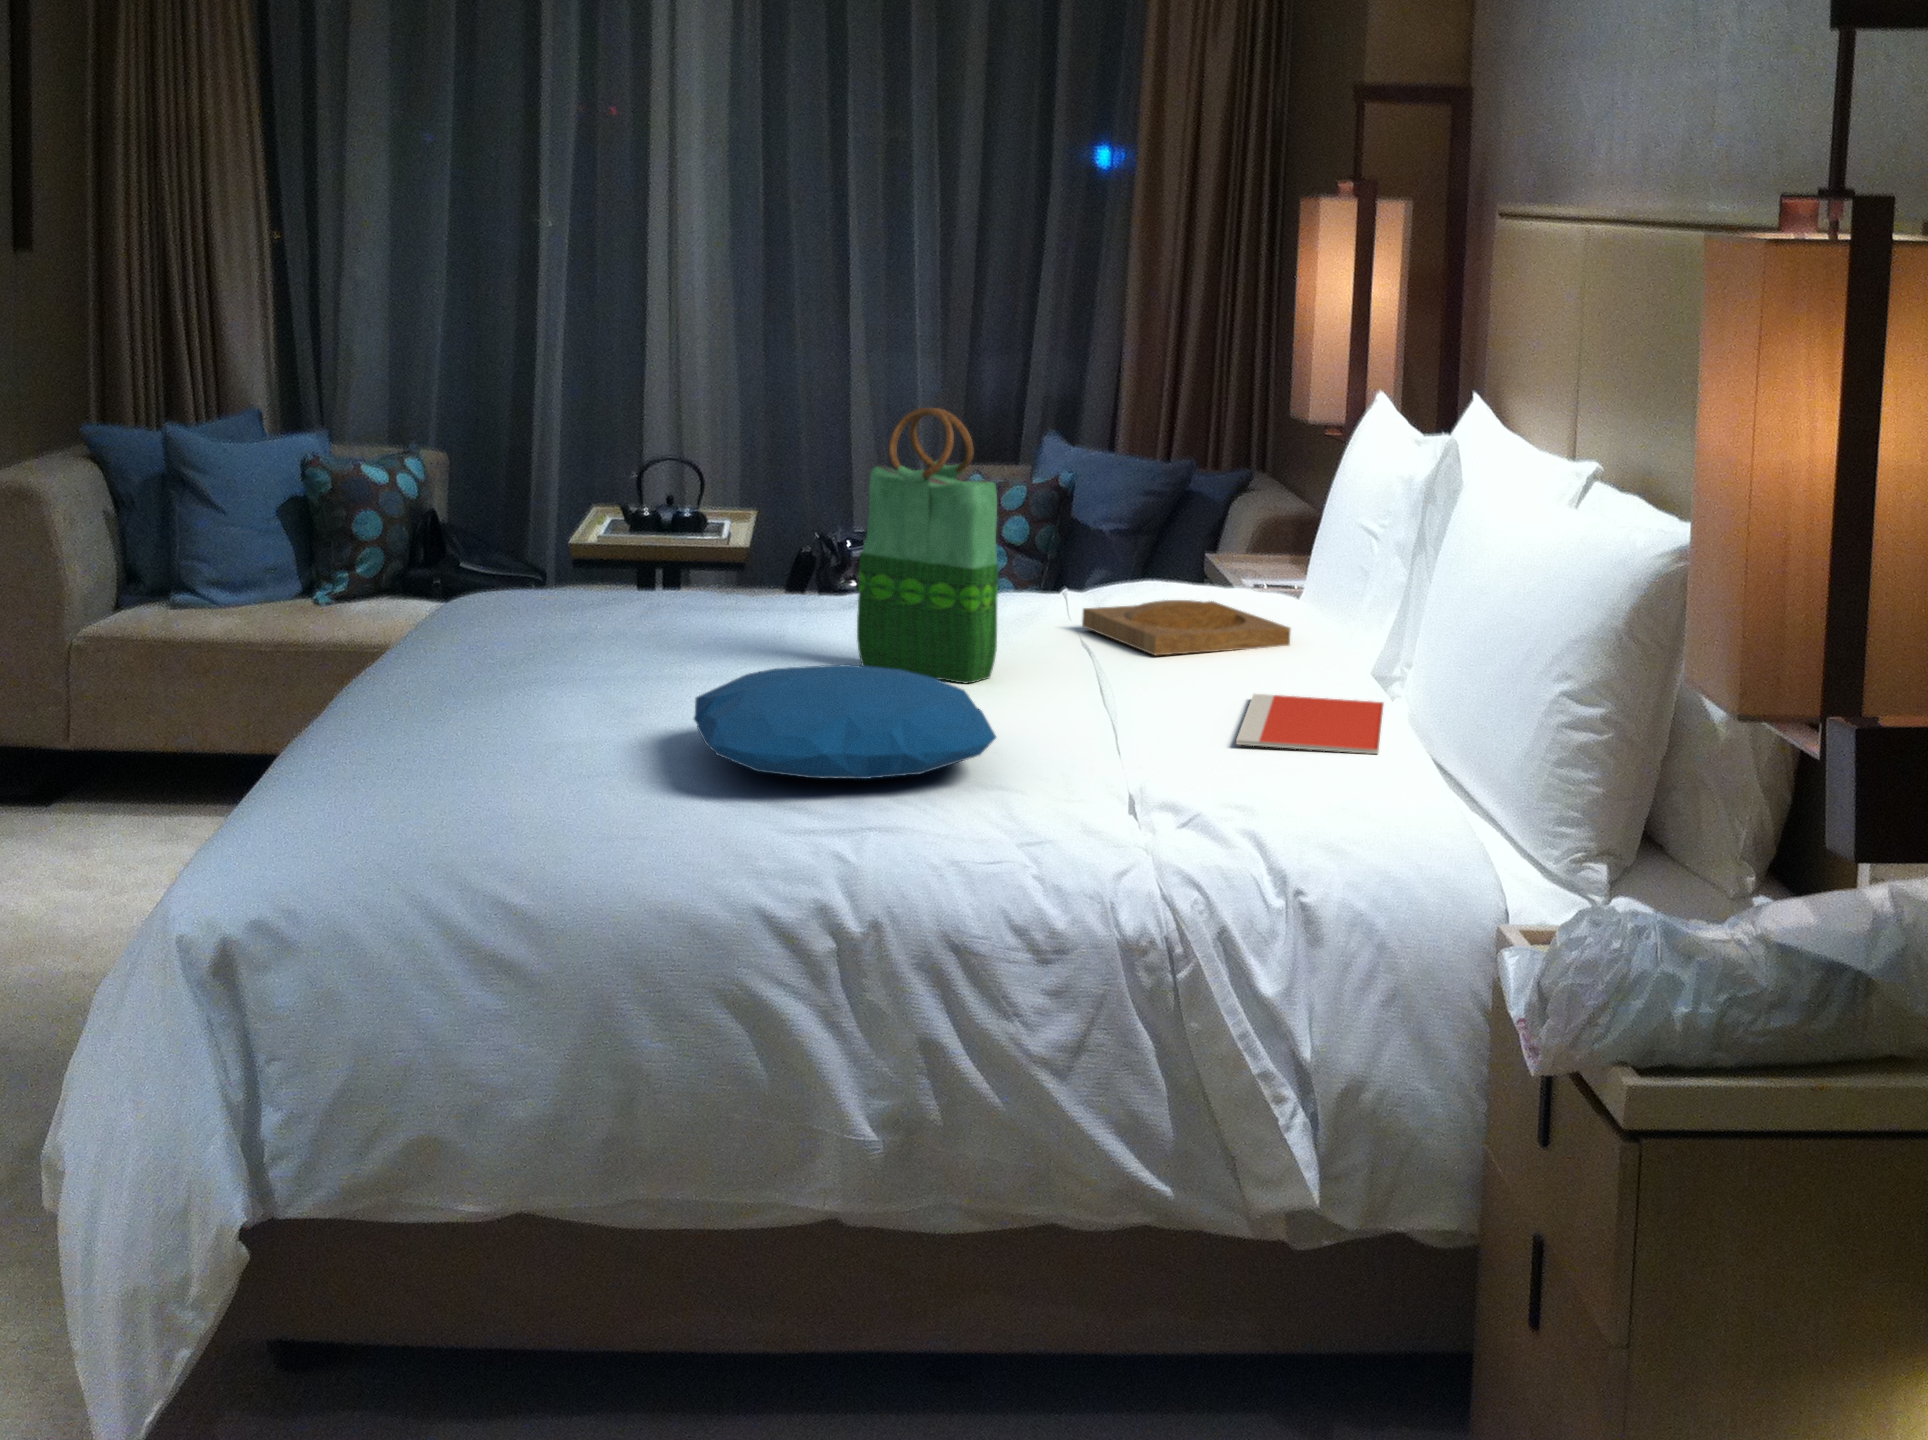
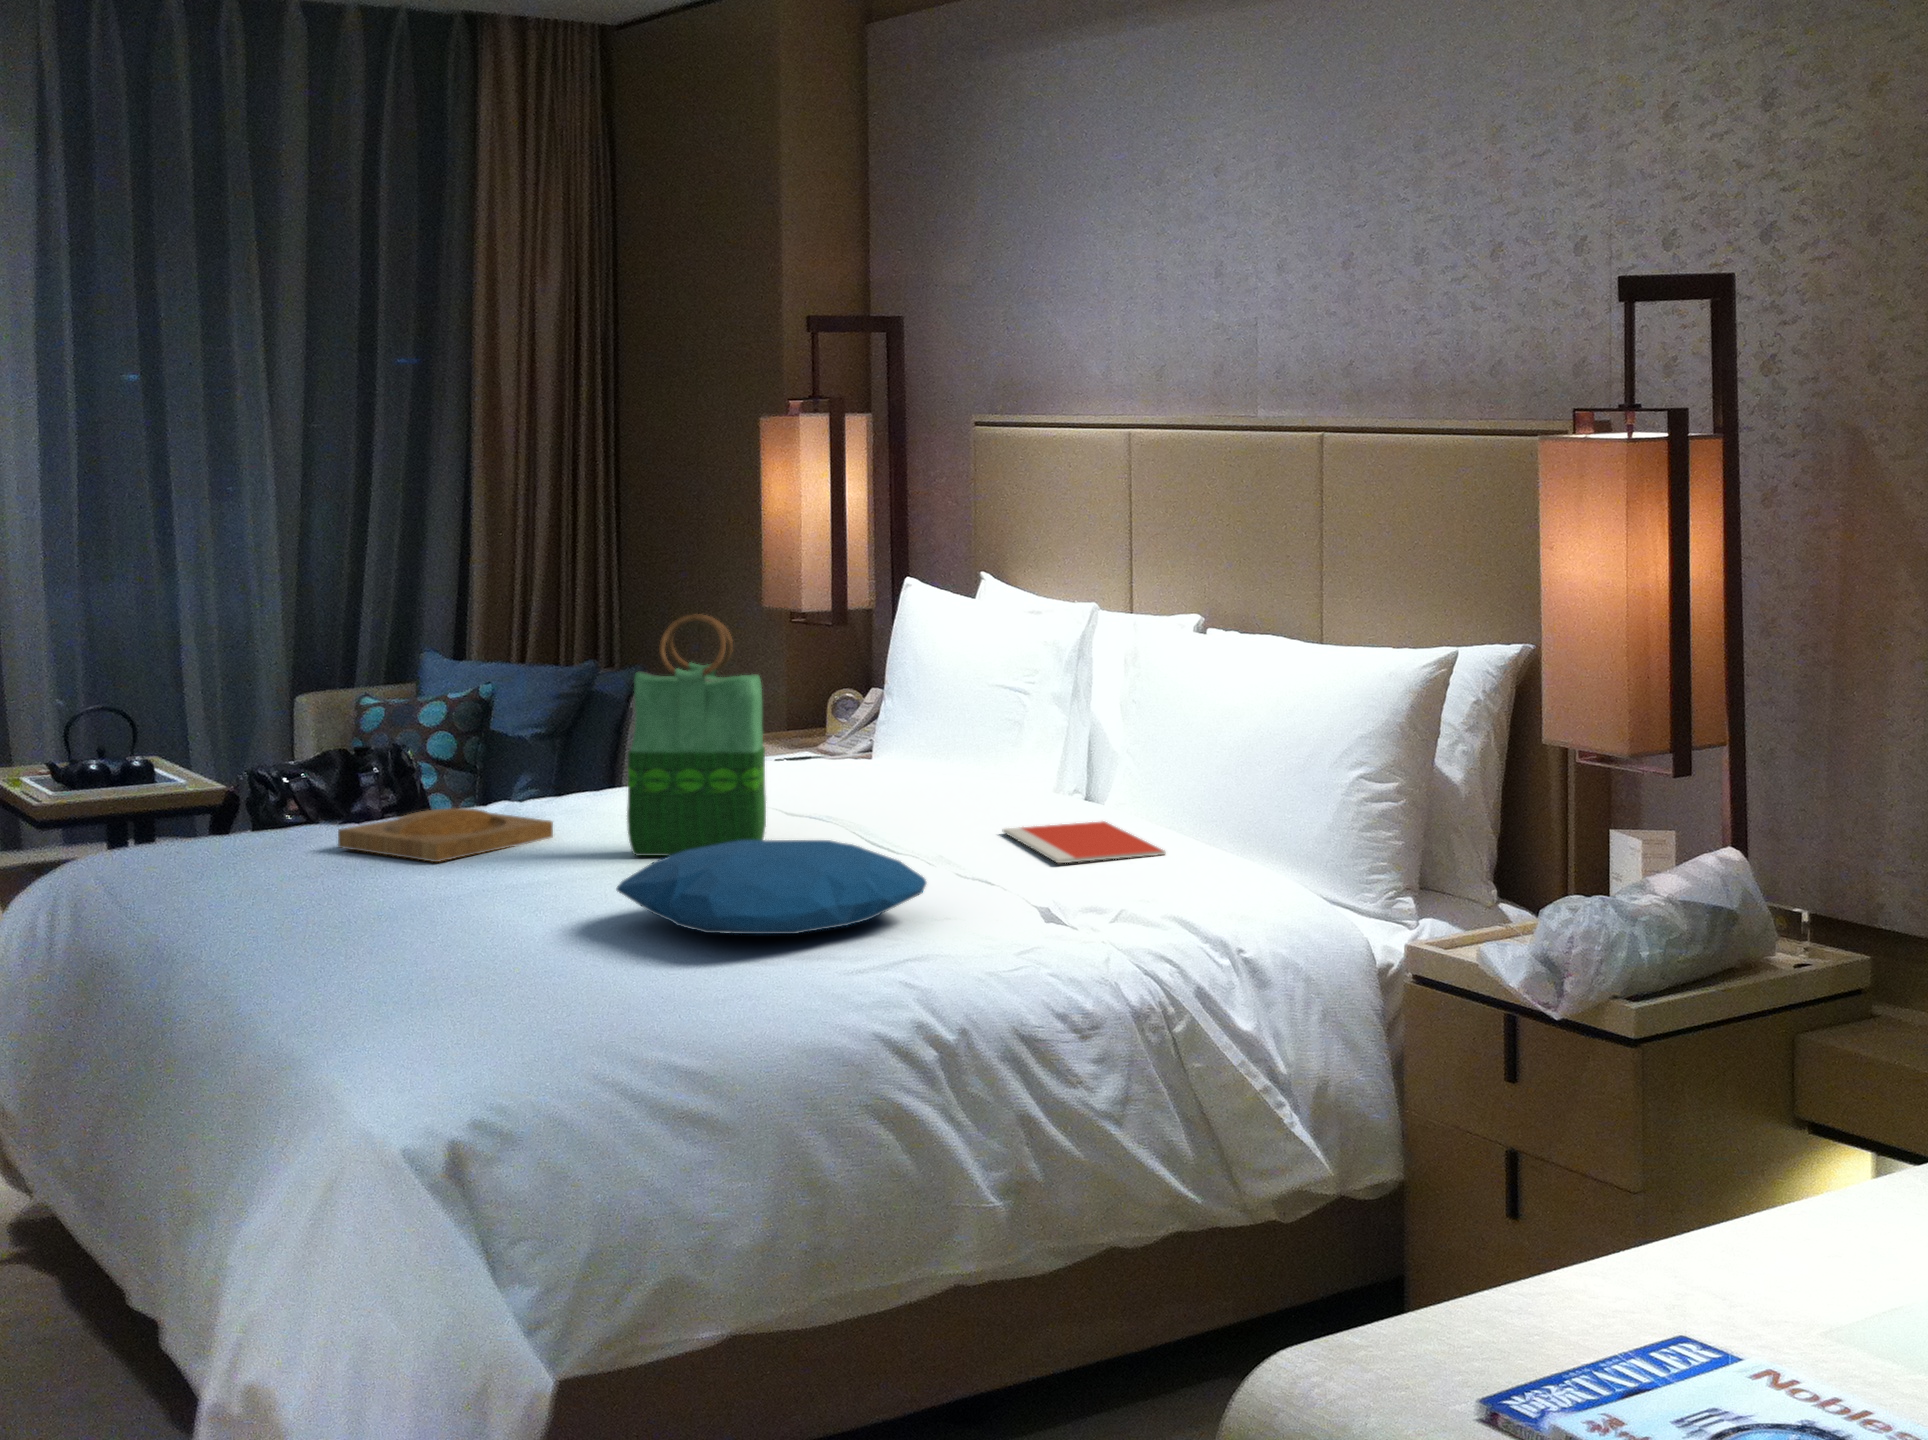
tray: present [1082,600,1290,655] -> present [338,808,553,862]

